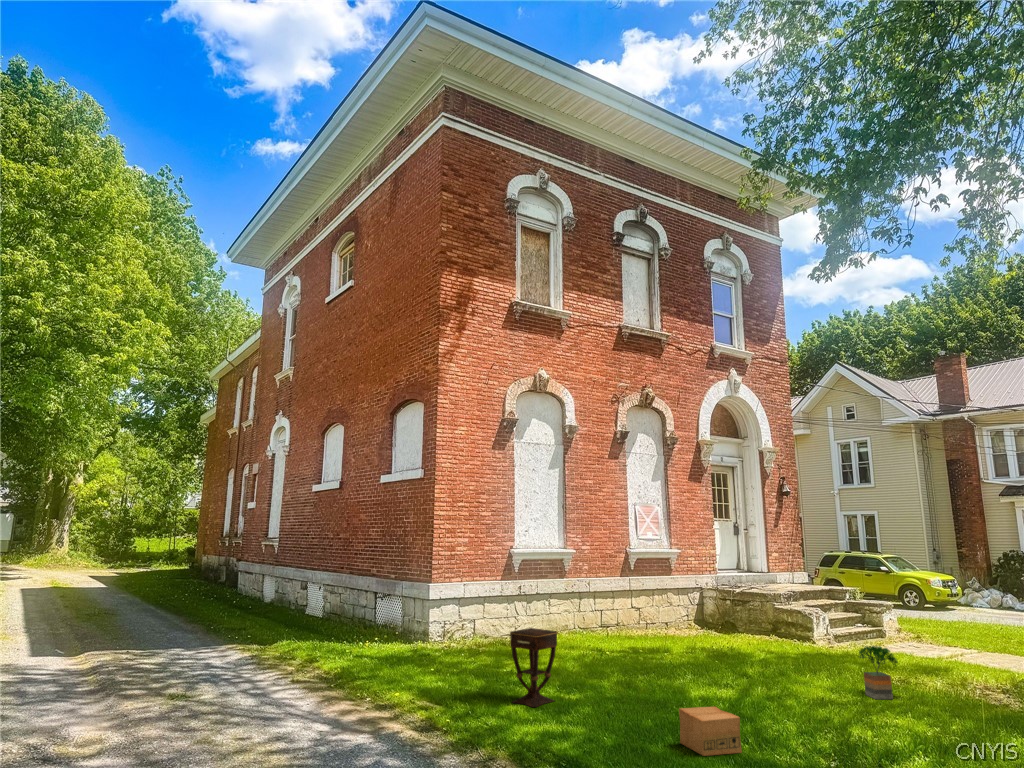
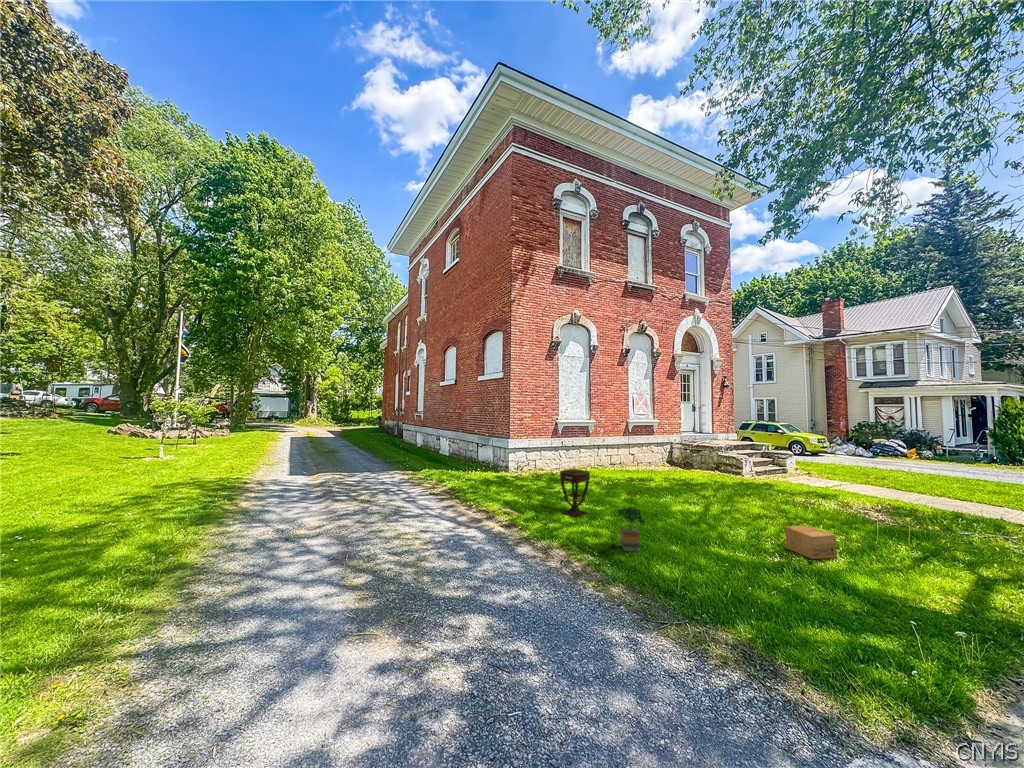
potted tree: present [859,646,898,699] -> present [617,507,645,552]
cardboard box: present [679,707,742,756] -> present [785,526,837,559]

